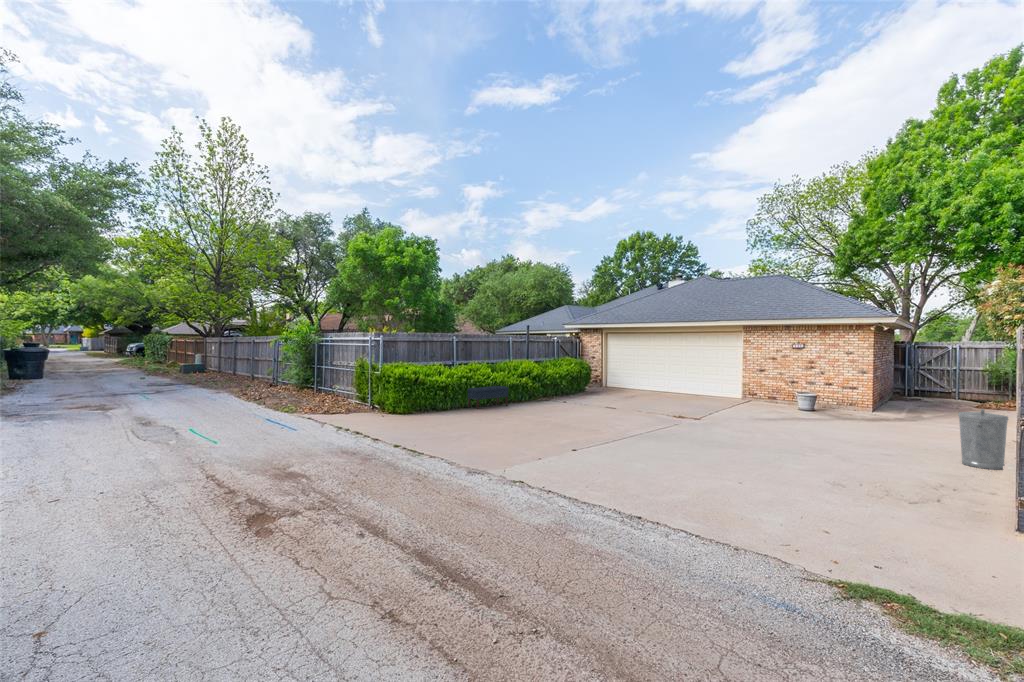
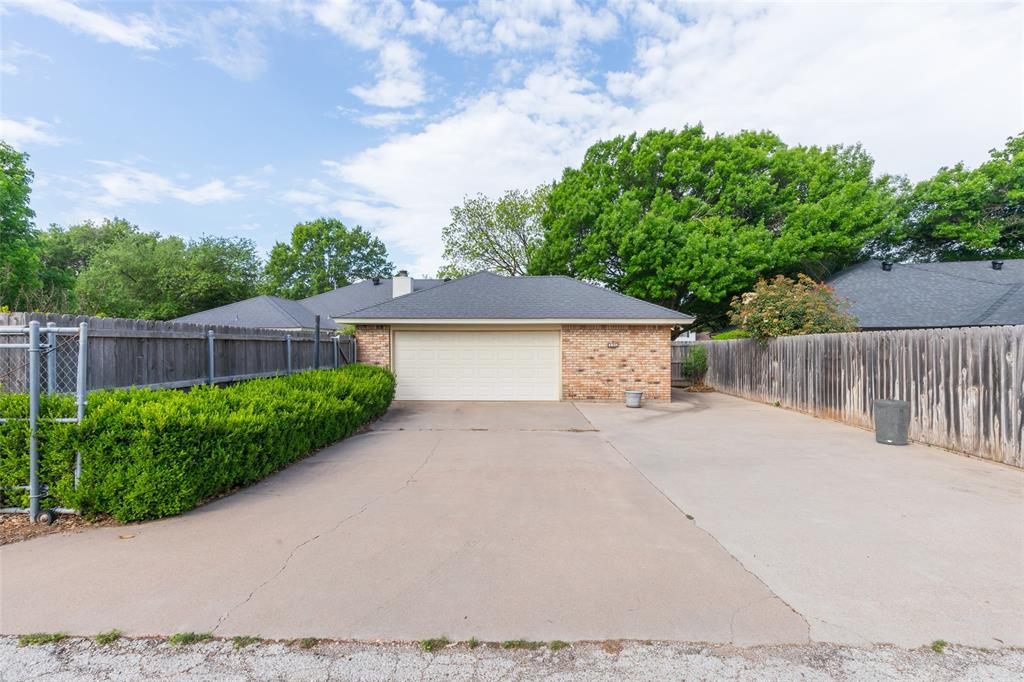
bench: present [467,386,509,409] -> none [298,416,359,467]

